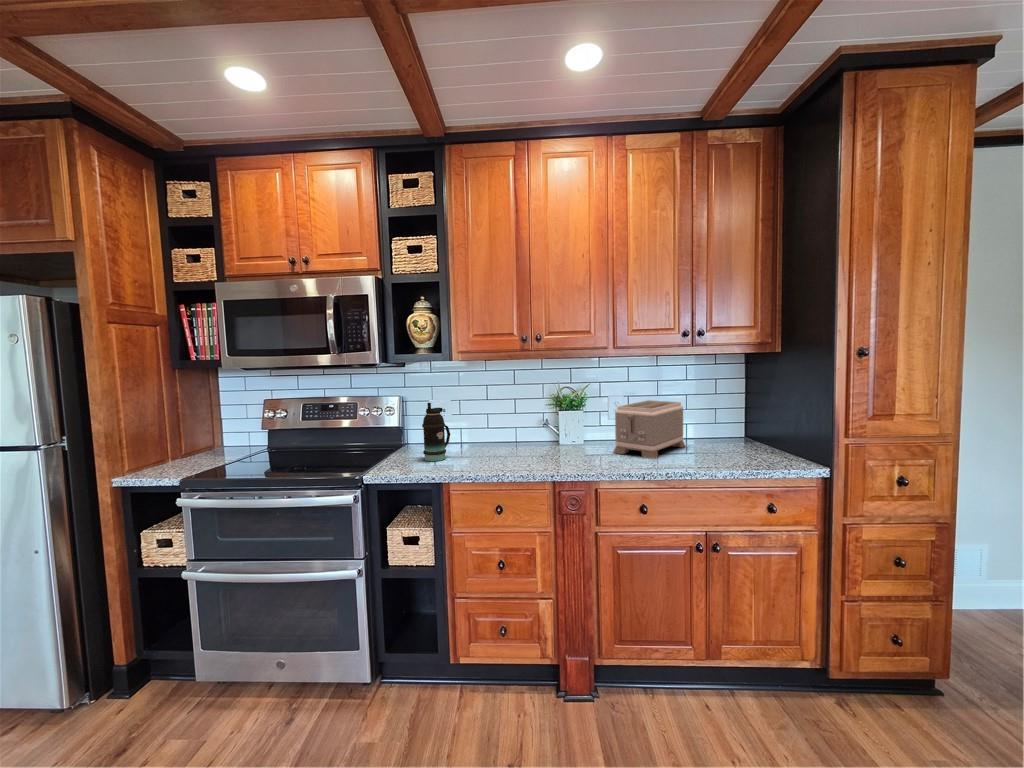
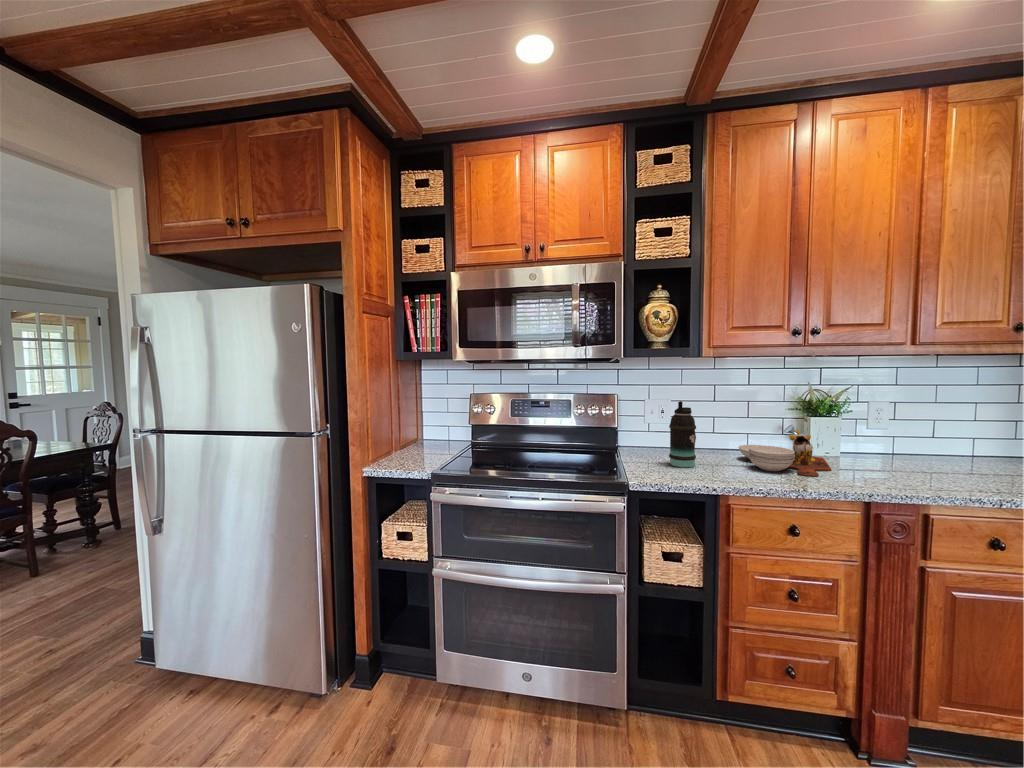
toaster: present [614,400,685,459] -> none [905,406,996,479]
cutting board: none [487,424,560,465] -> present [738,429,831,477]

